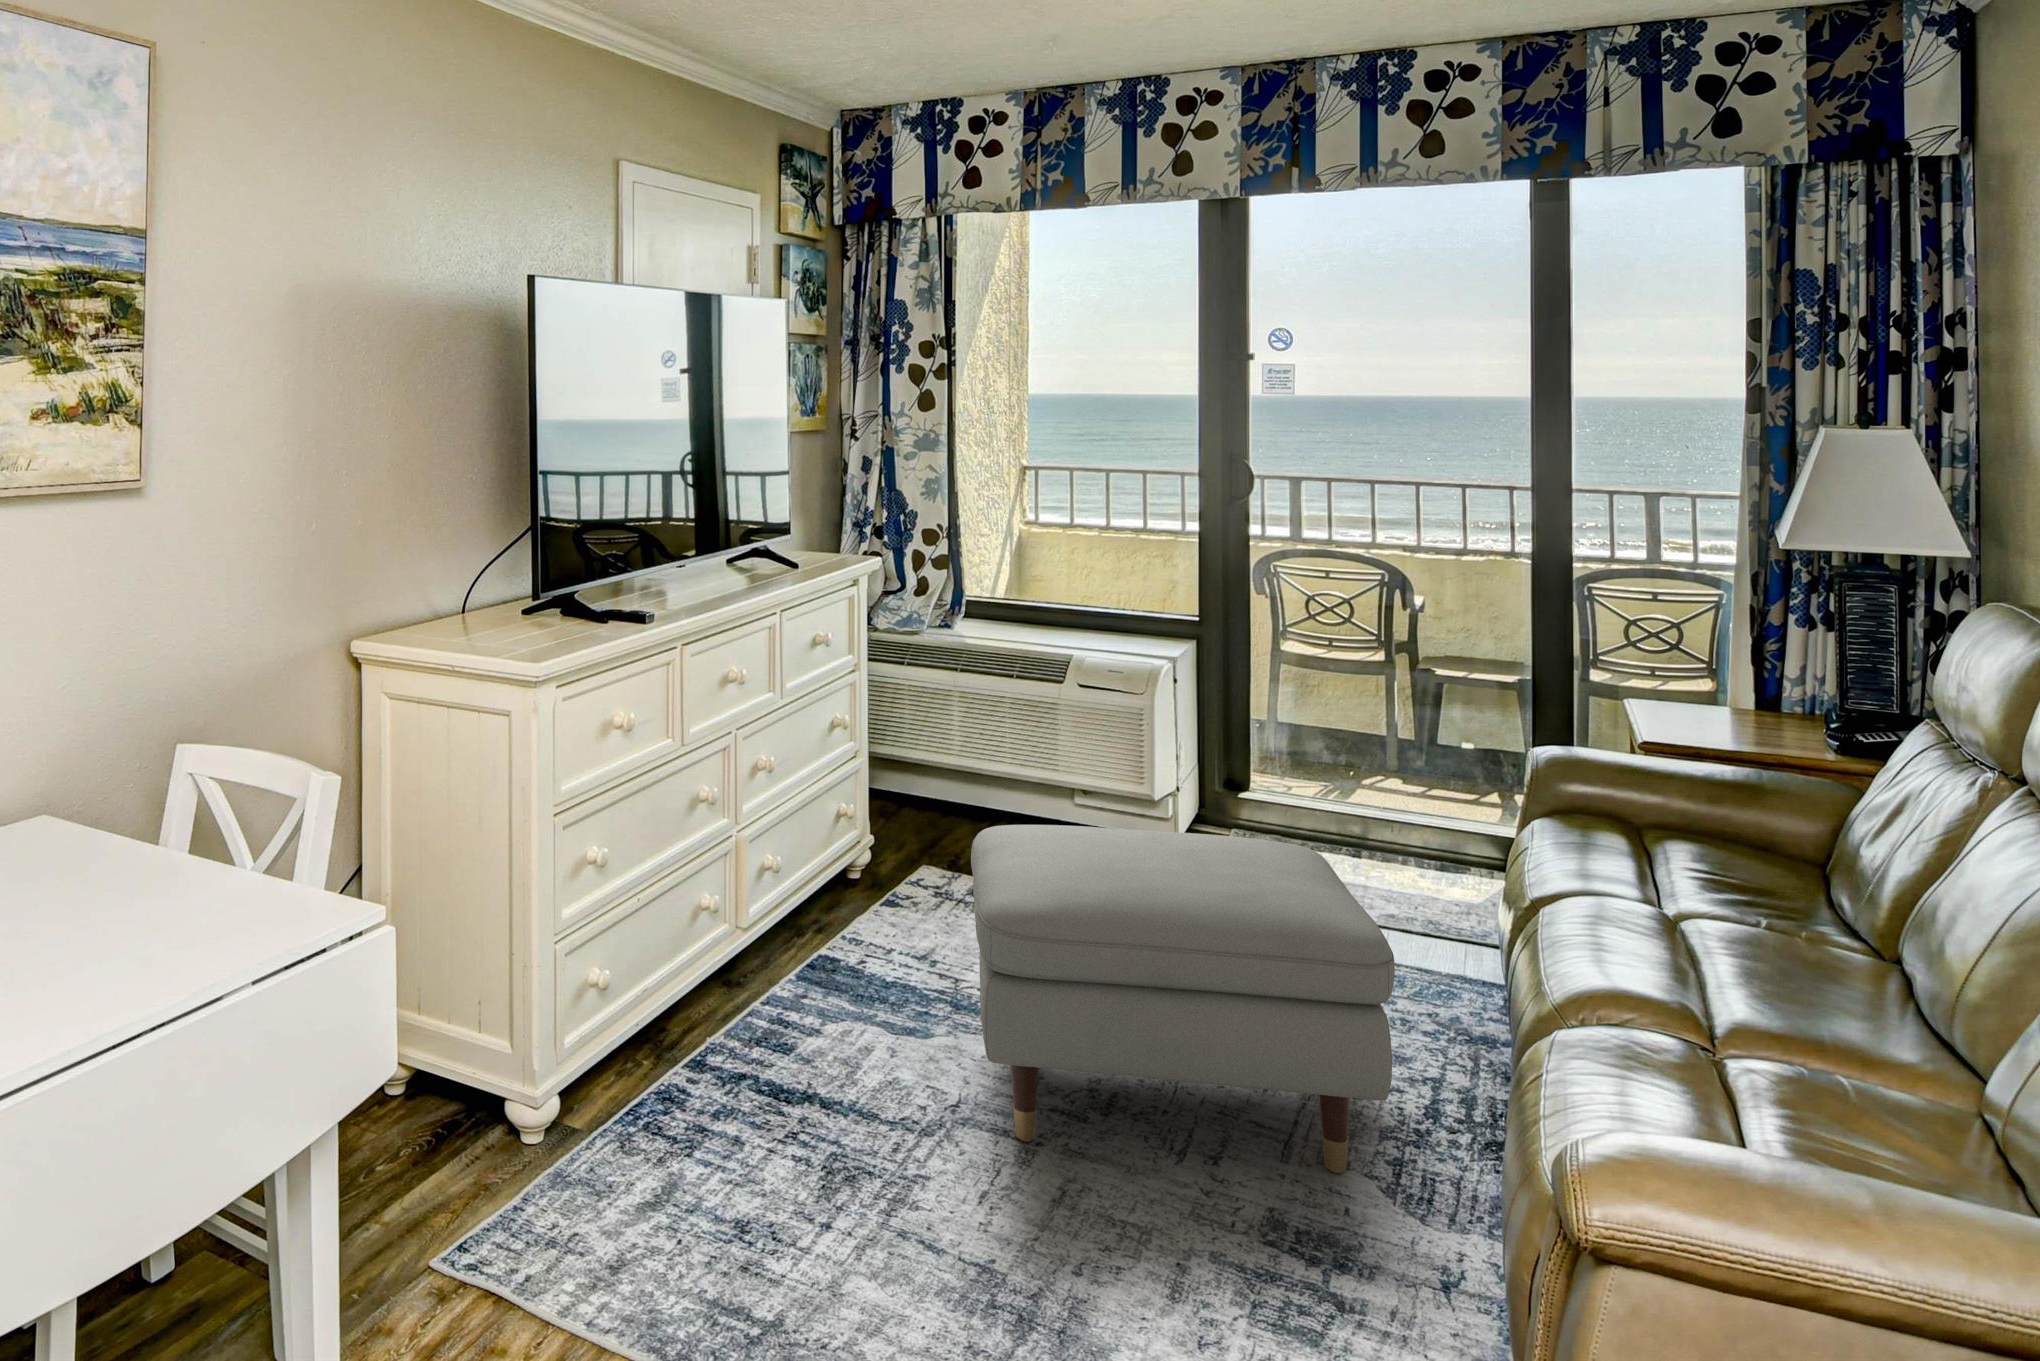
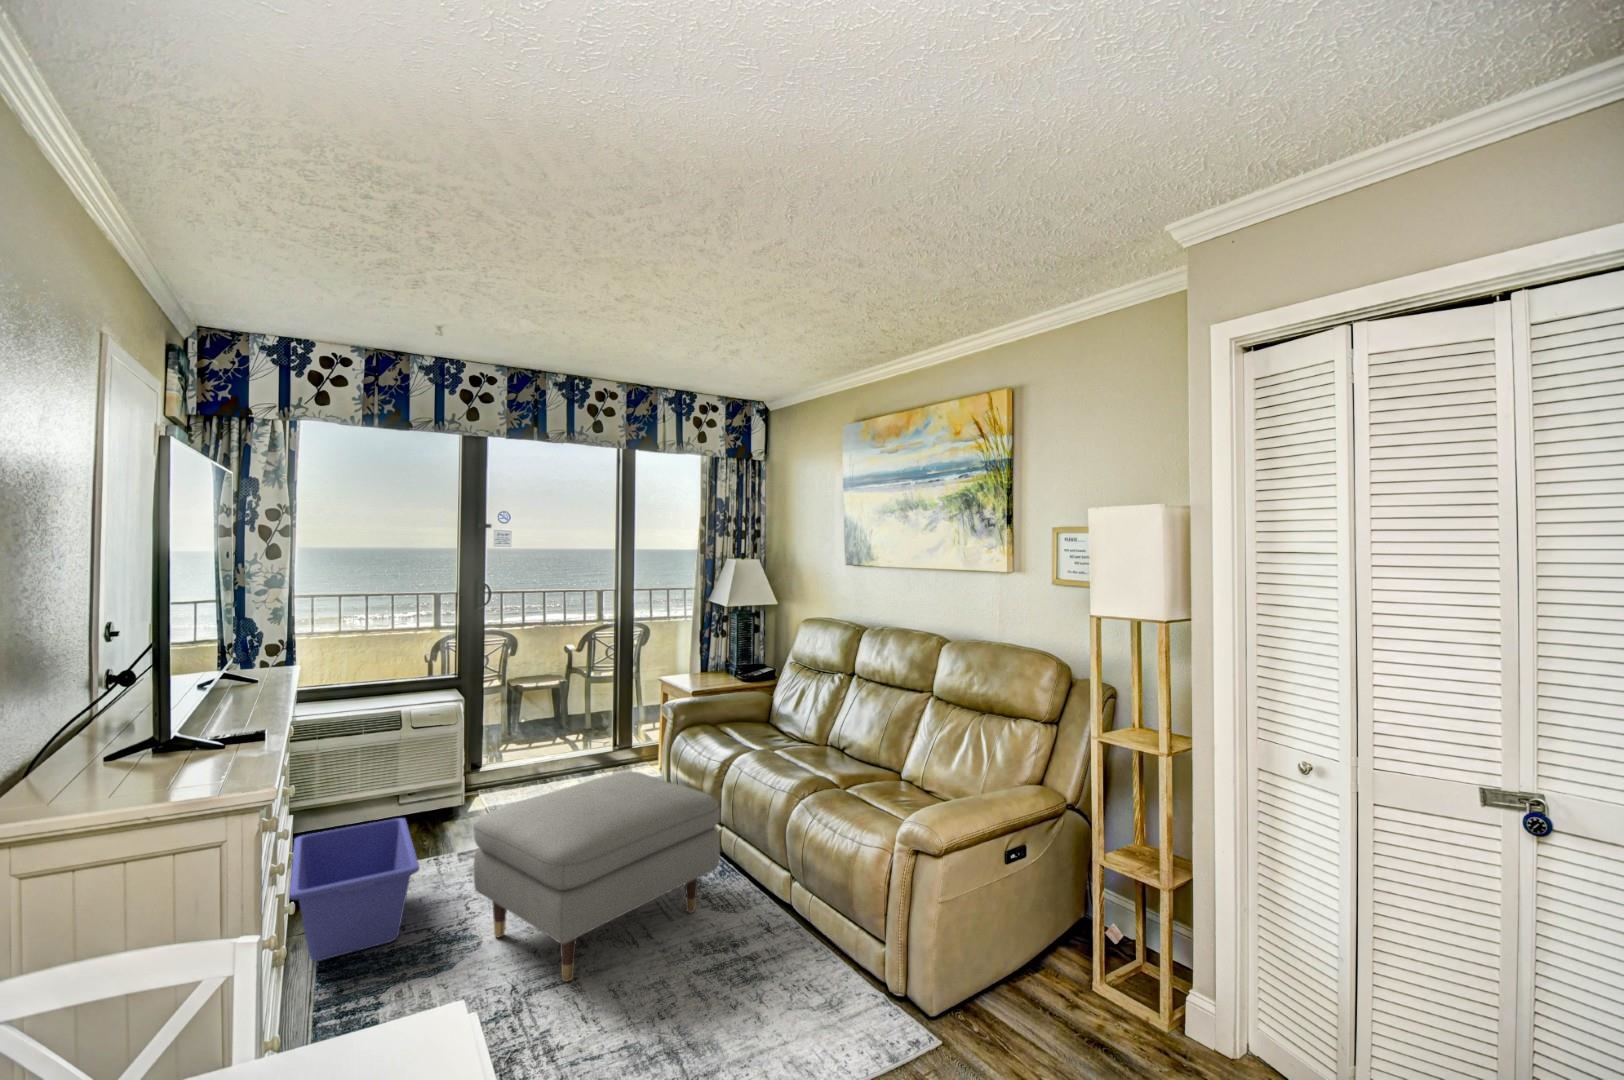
storage bin: none [777,794,988,975] -> present [289,818,420,961]

